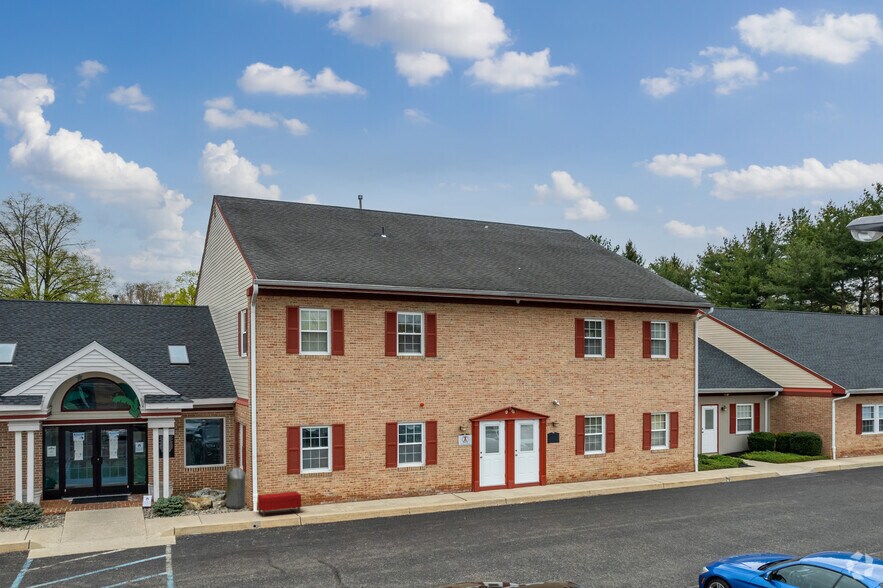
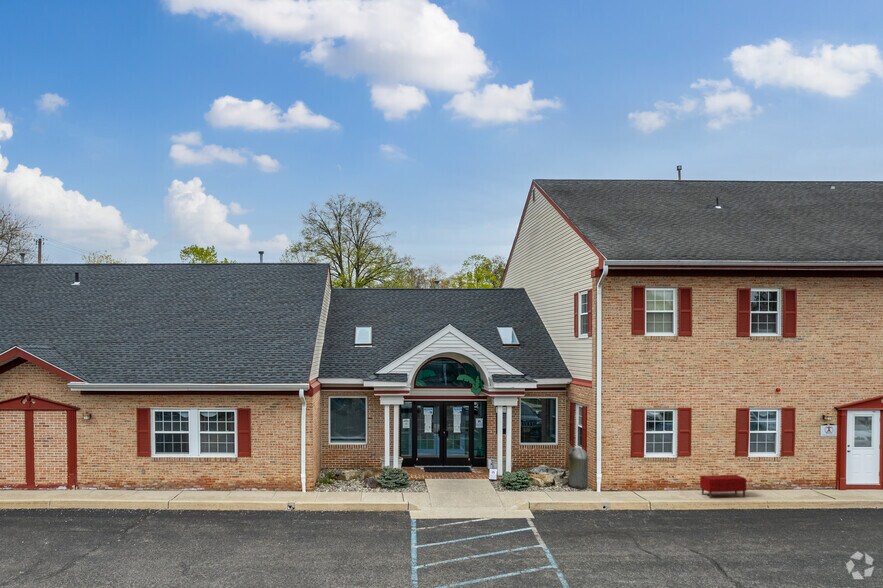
bench: present [258,491,301,517] -> present [700,475,746,498]

